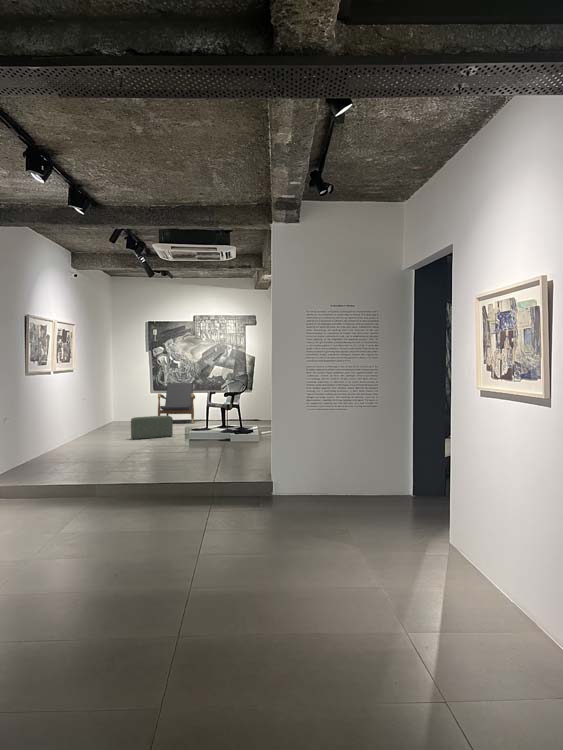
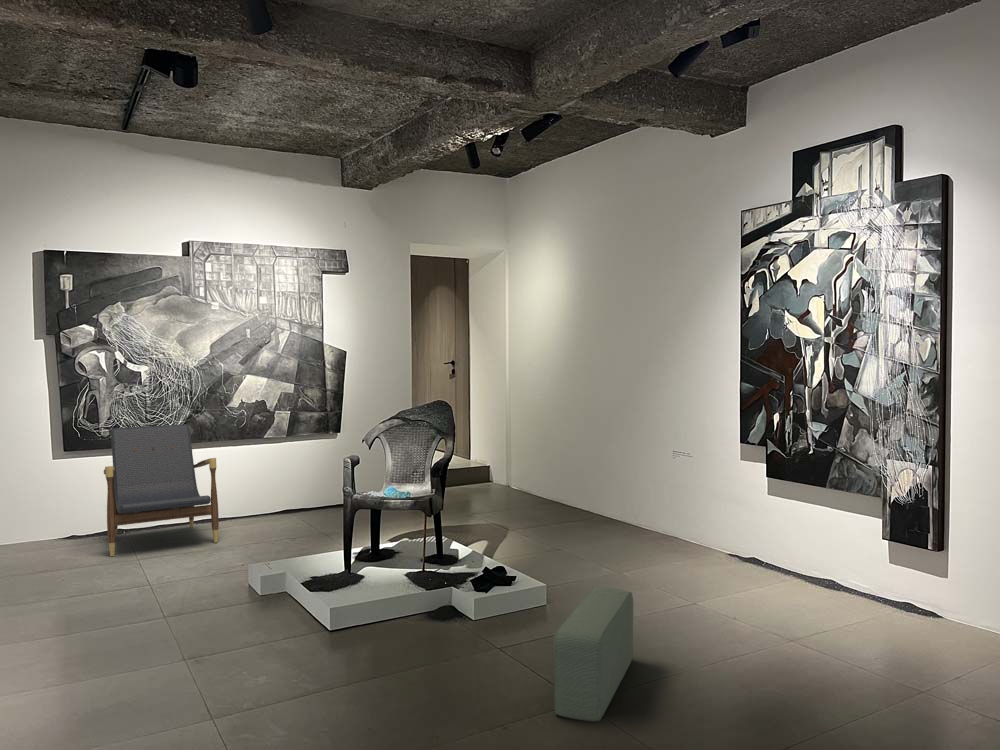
pouf: present [131,416,173,439] -> present [554,588,633,721]

